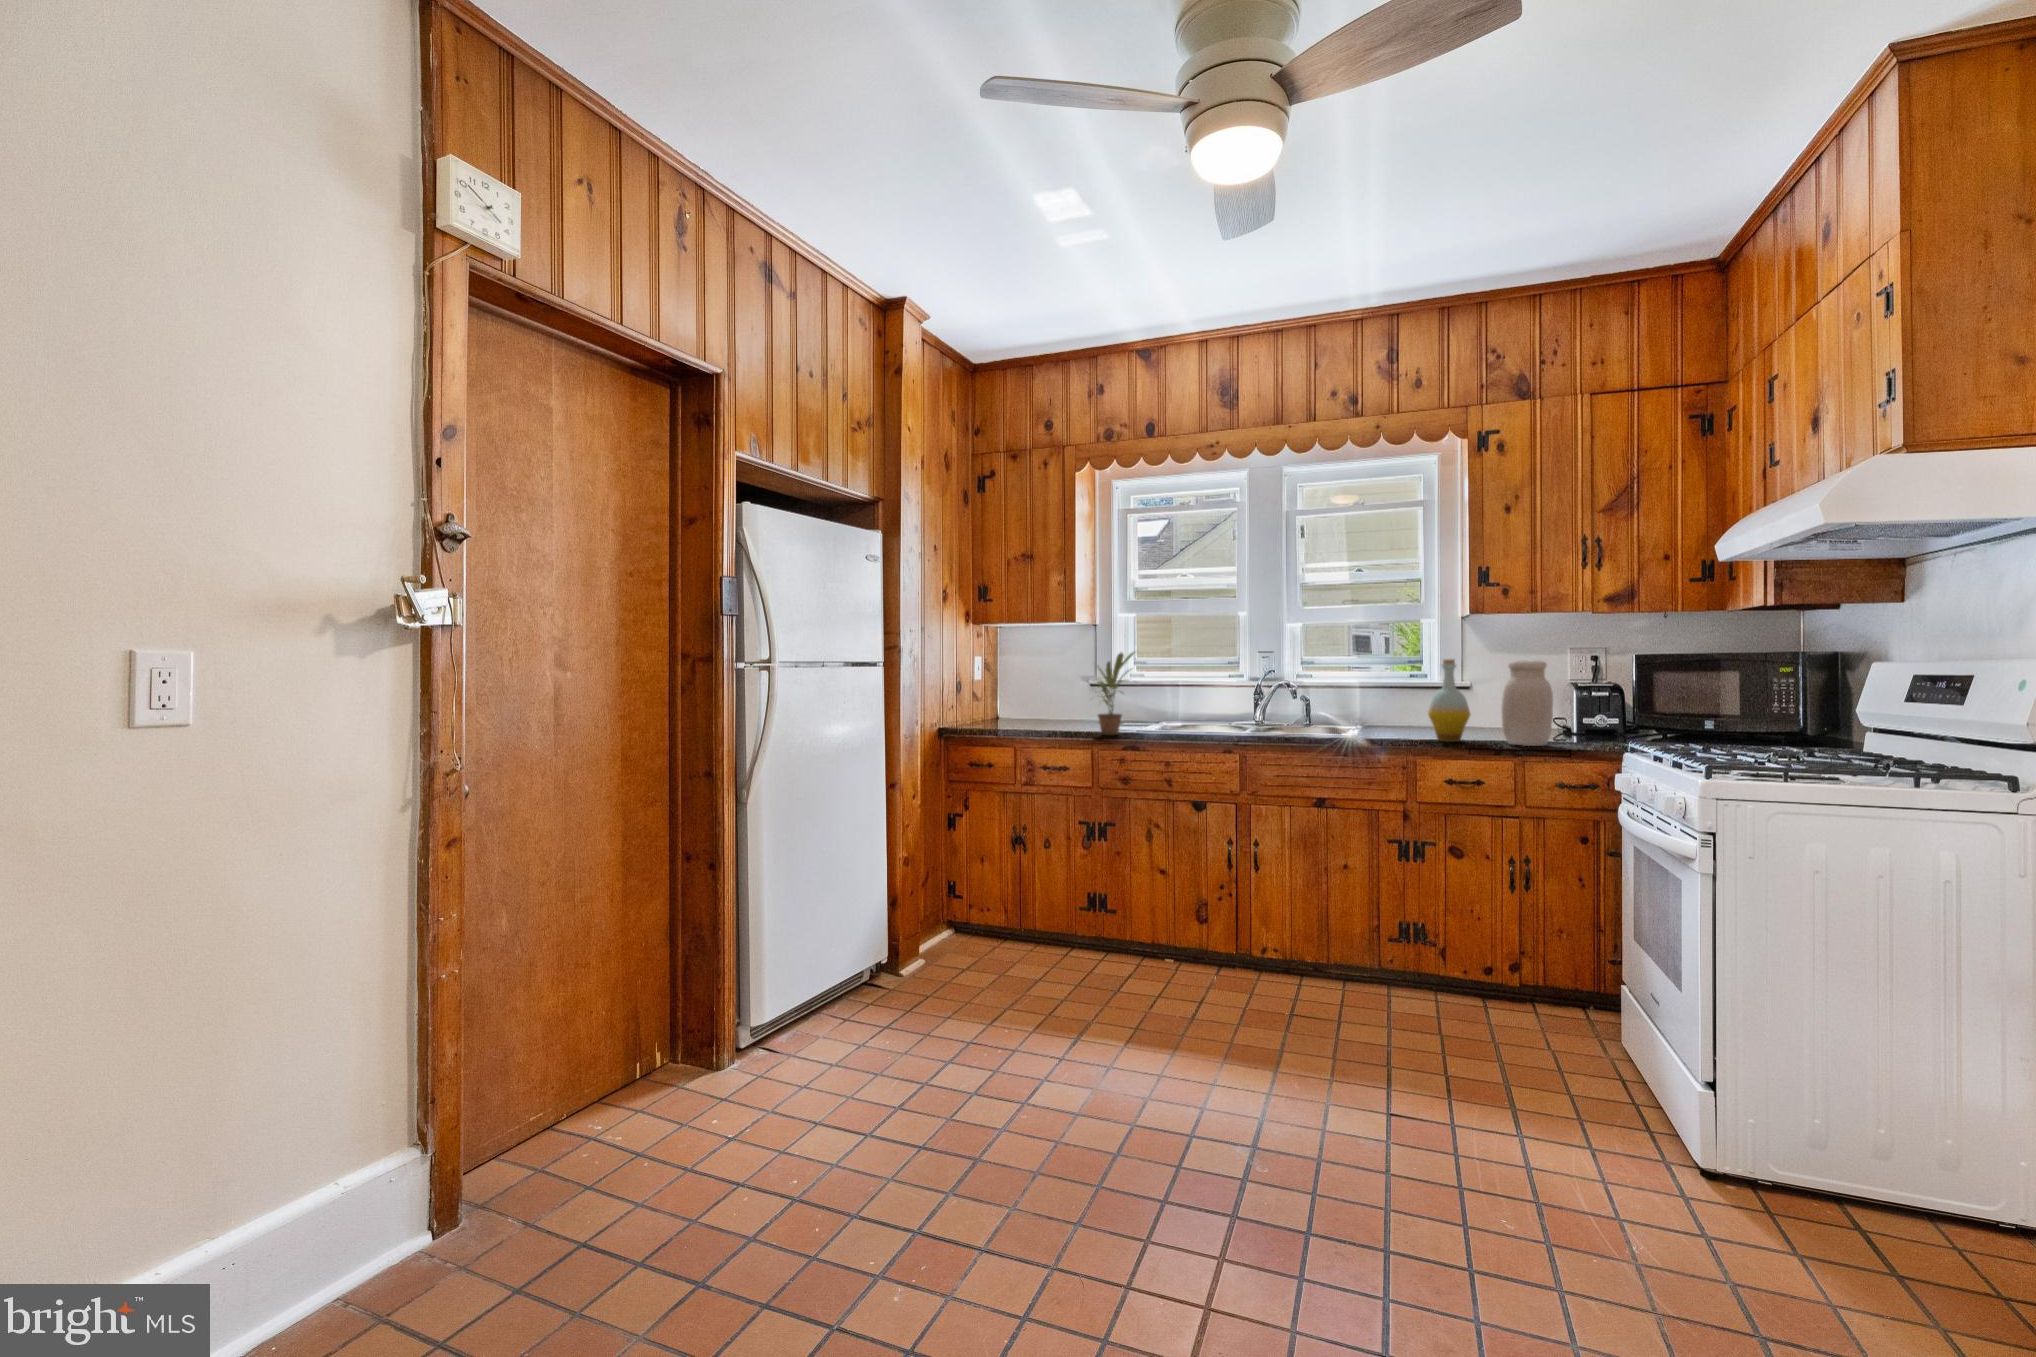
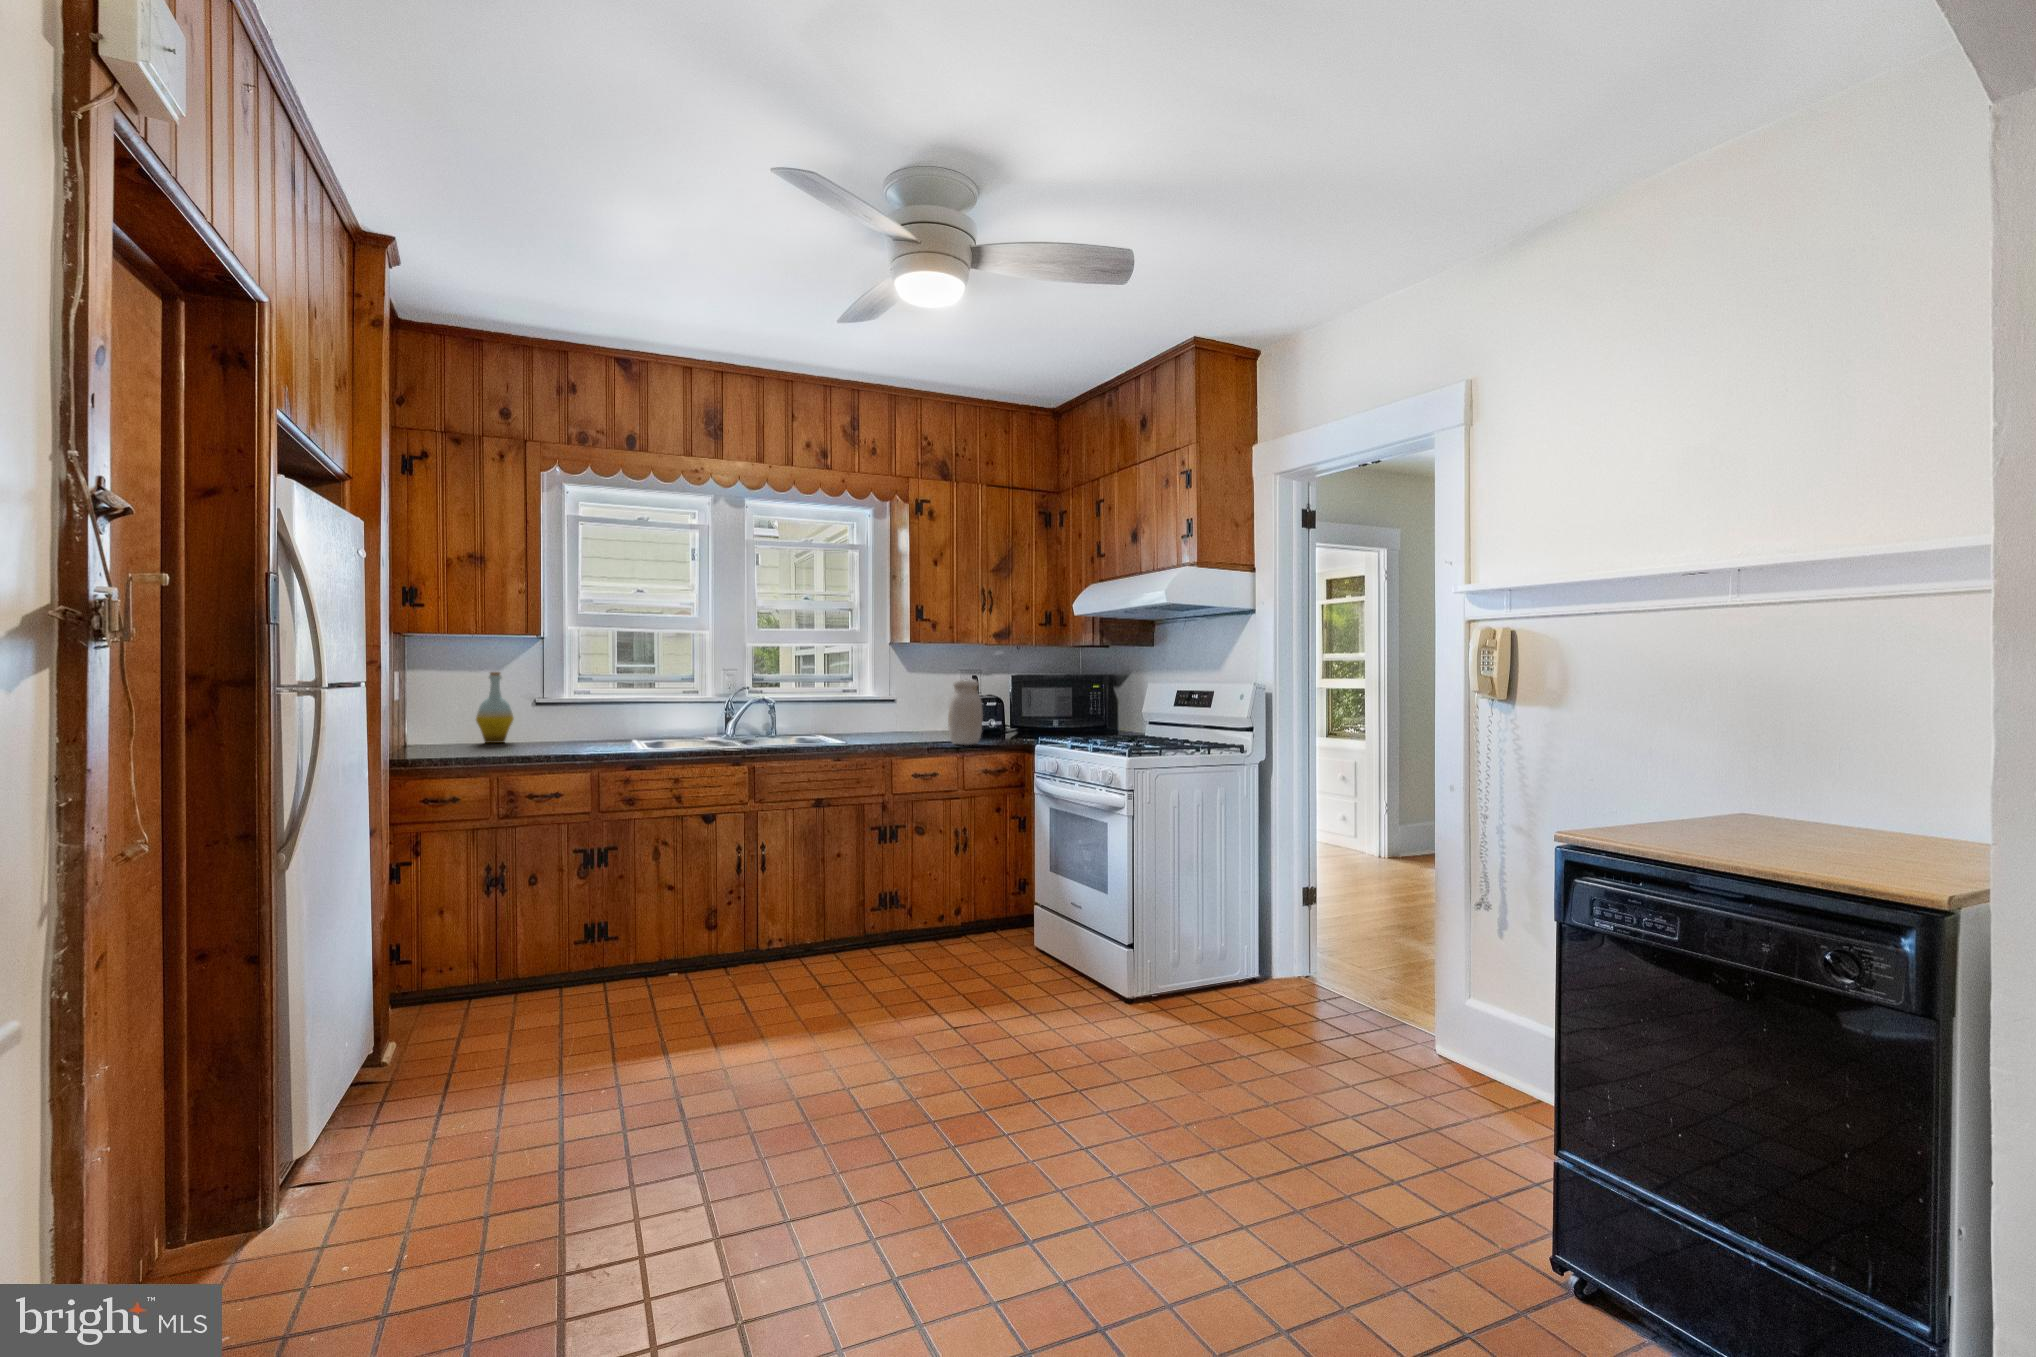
potted plant: present [1097,652,1135,735] -> none [582,668,648,756]
bottle: present [1428,659,1470,742] -> present [476,672,514,743]

